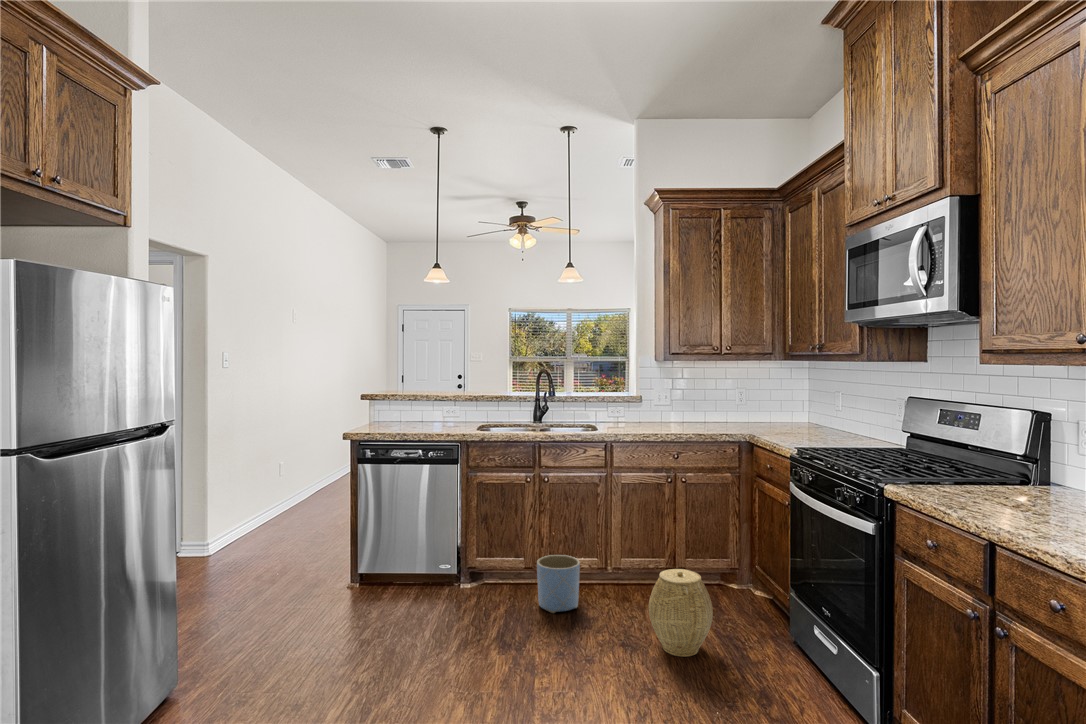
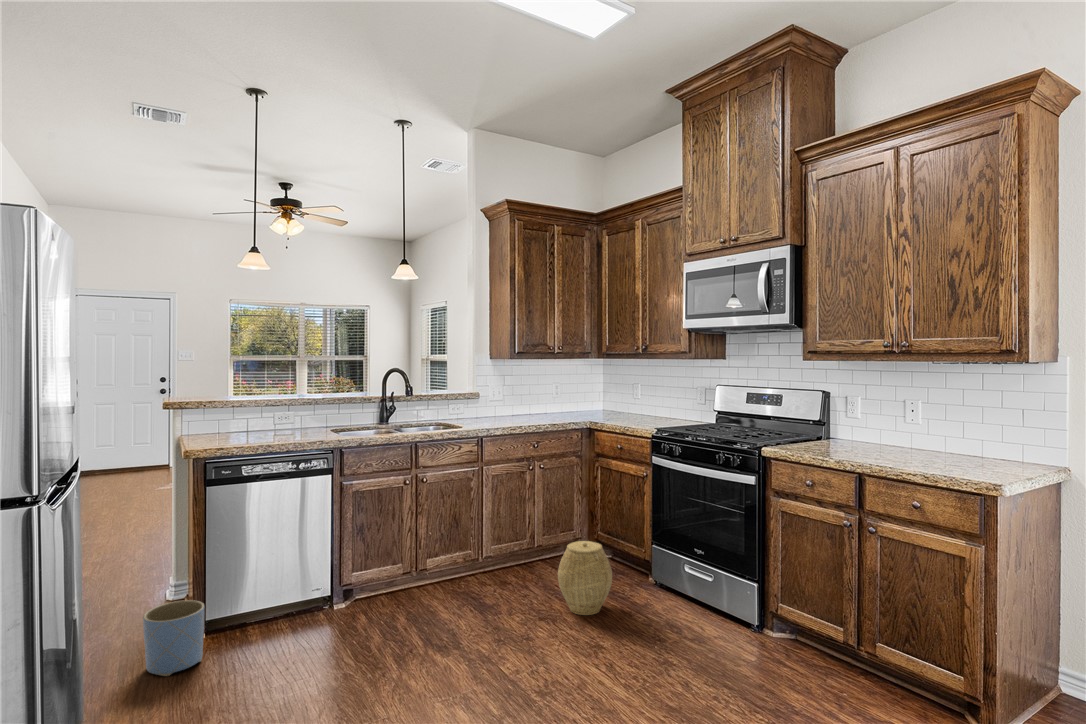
planter: present [537,555,580,613] -> present [143,600,204,676]

